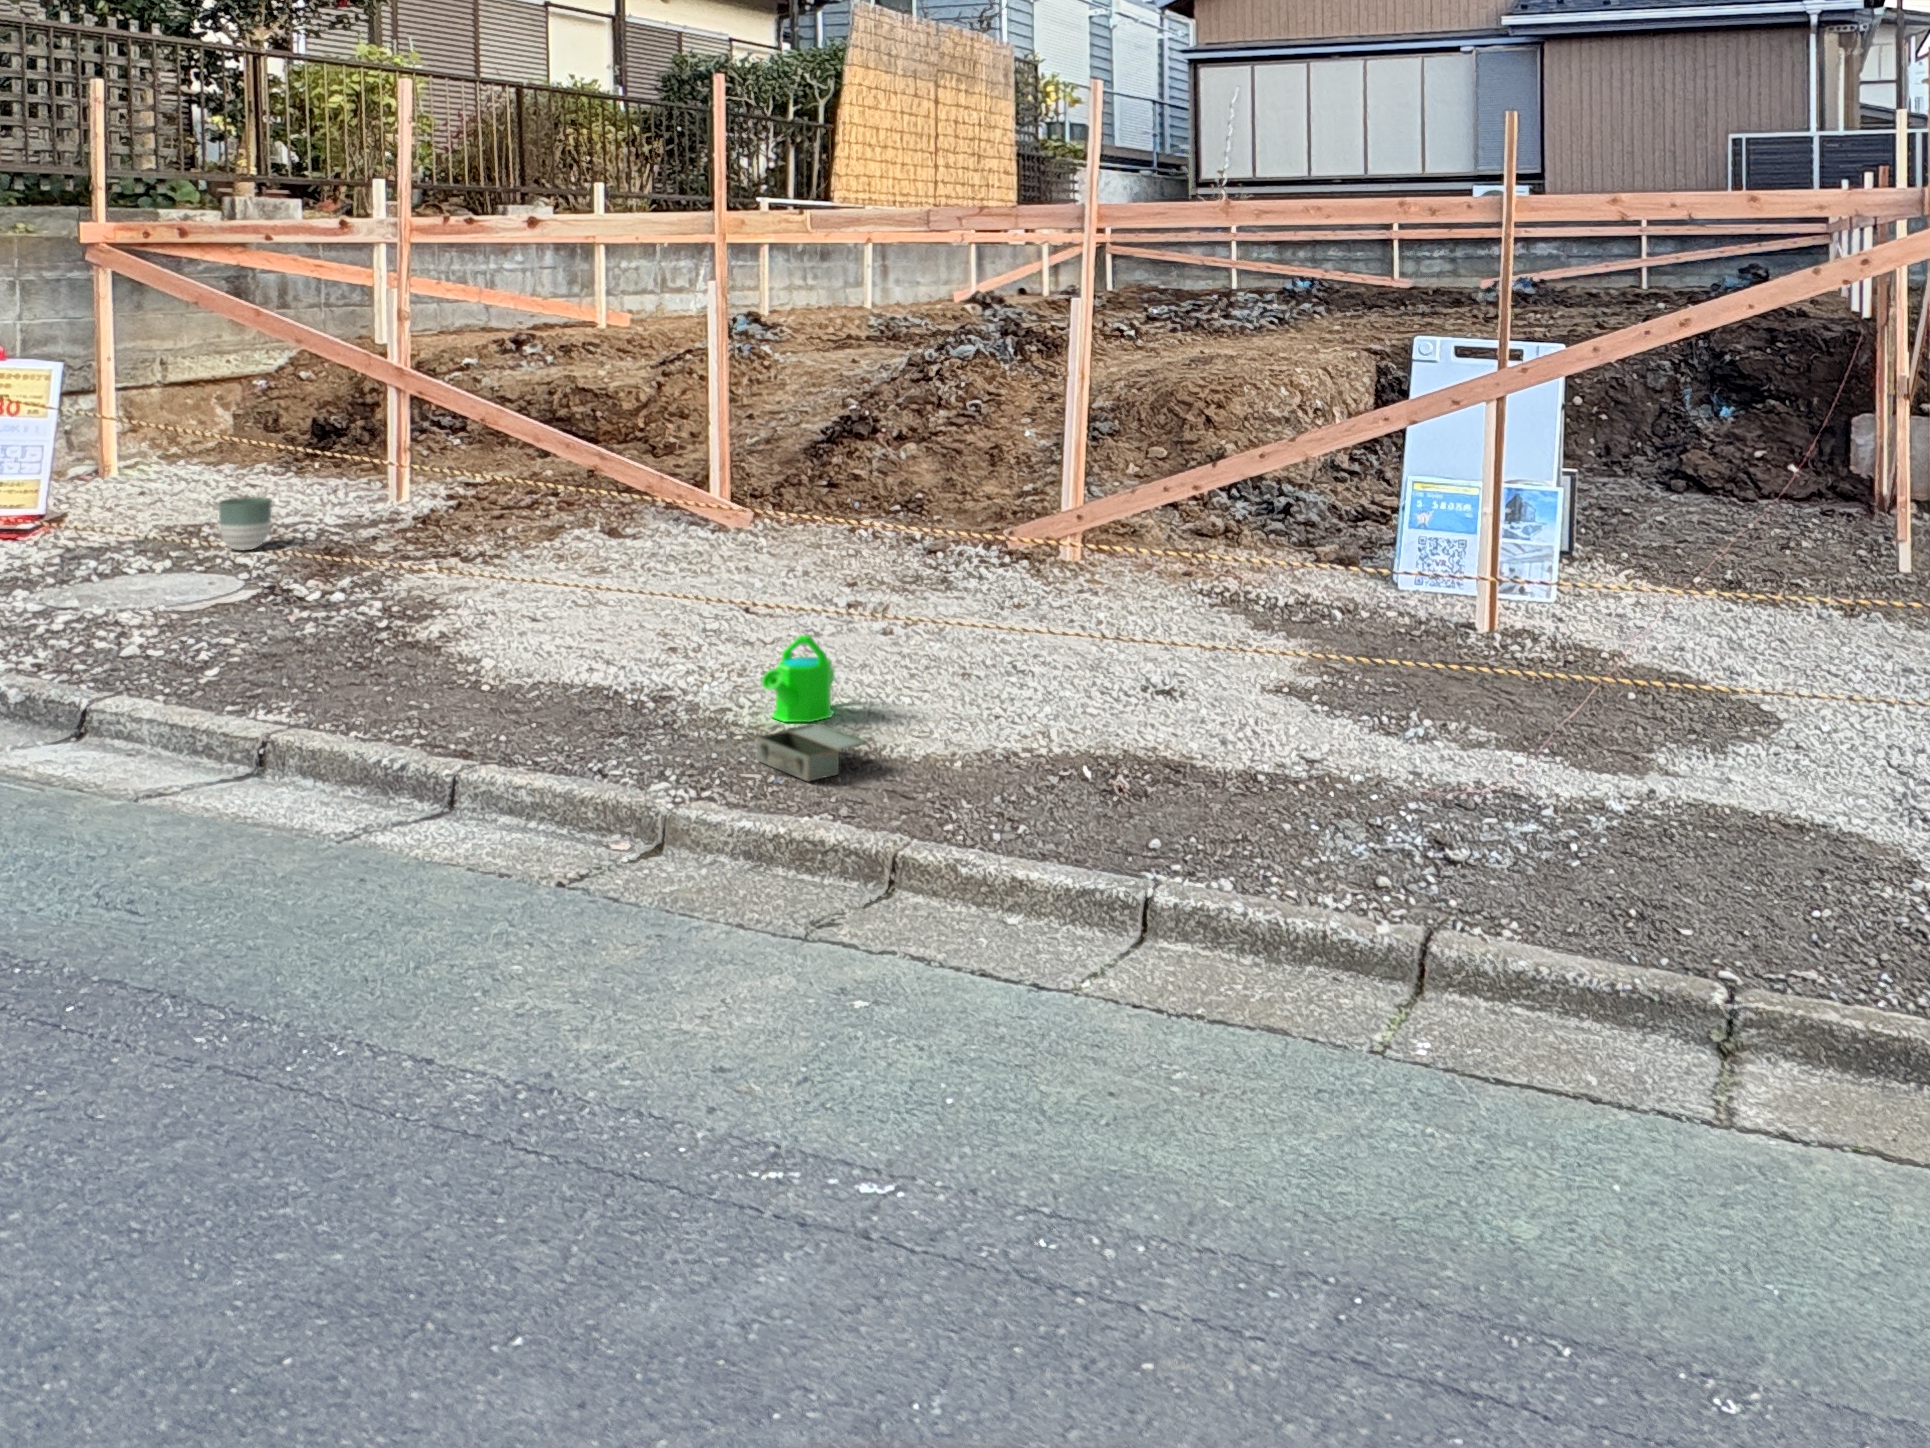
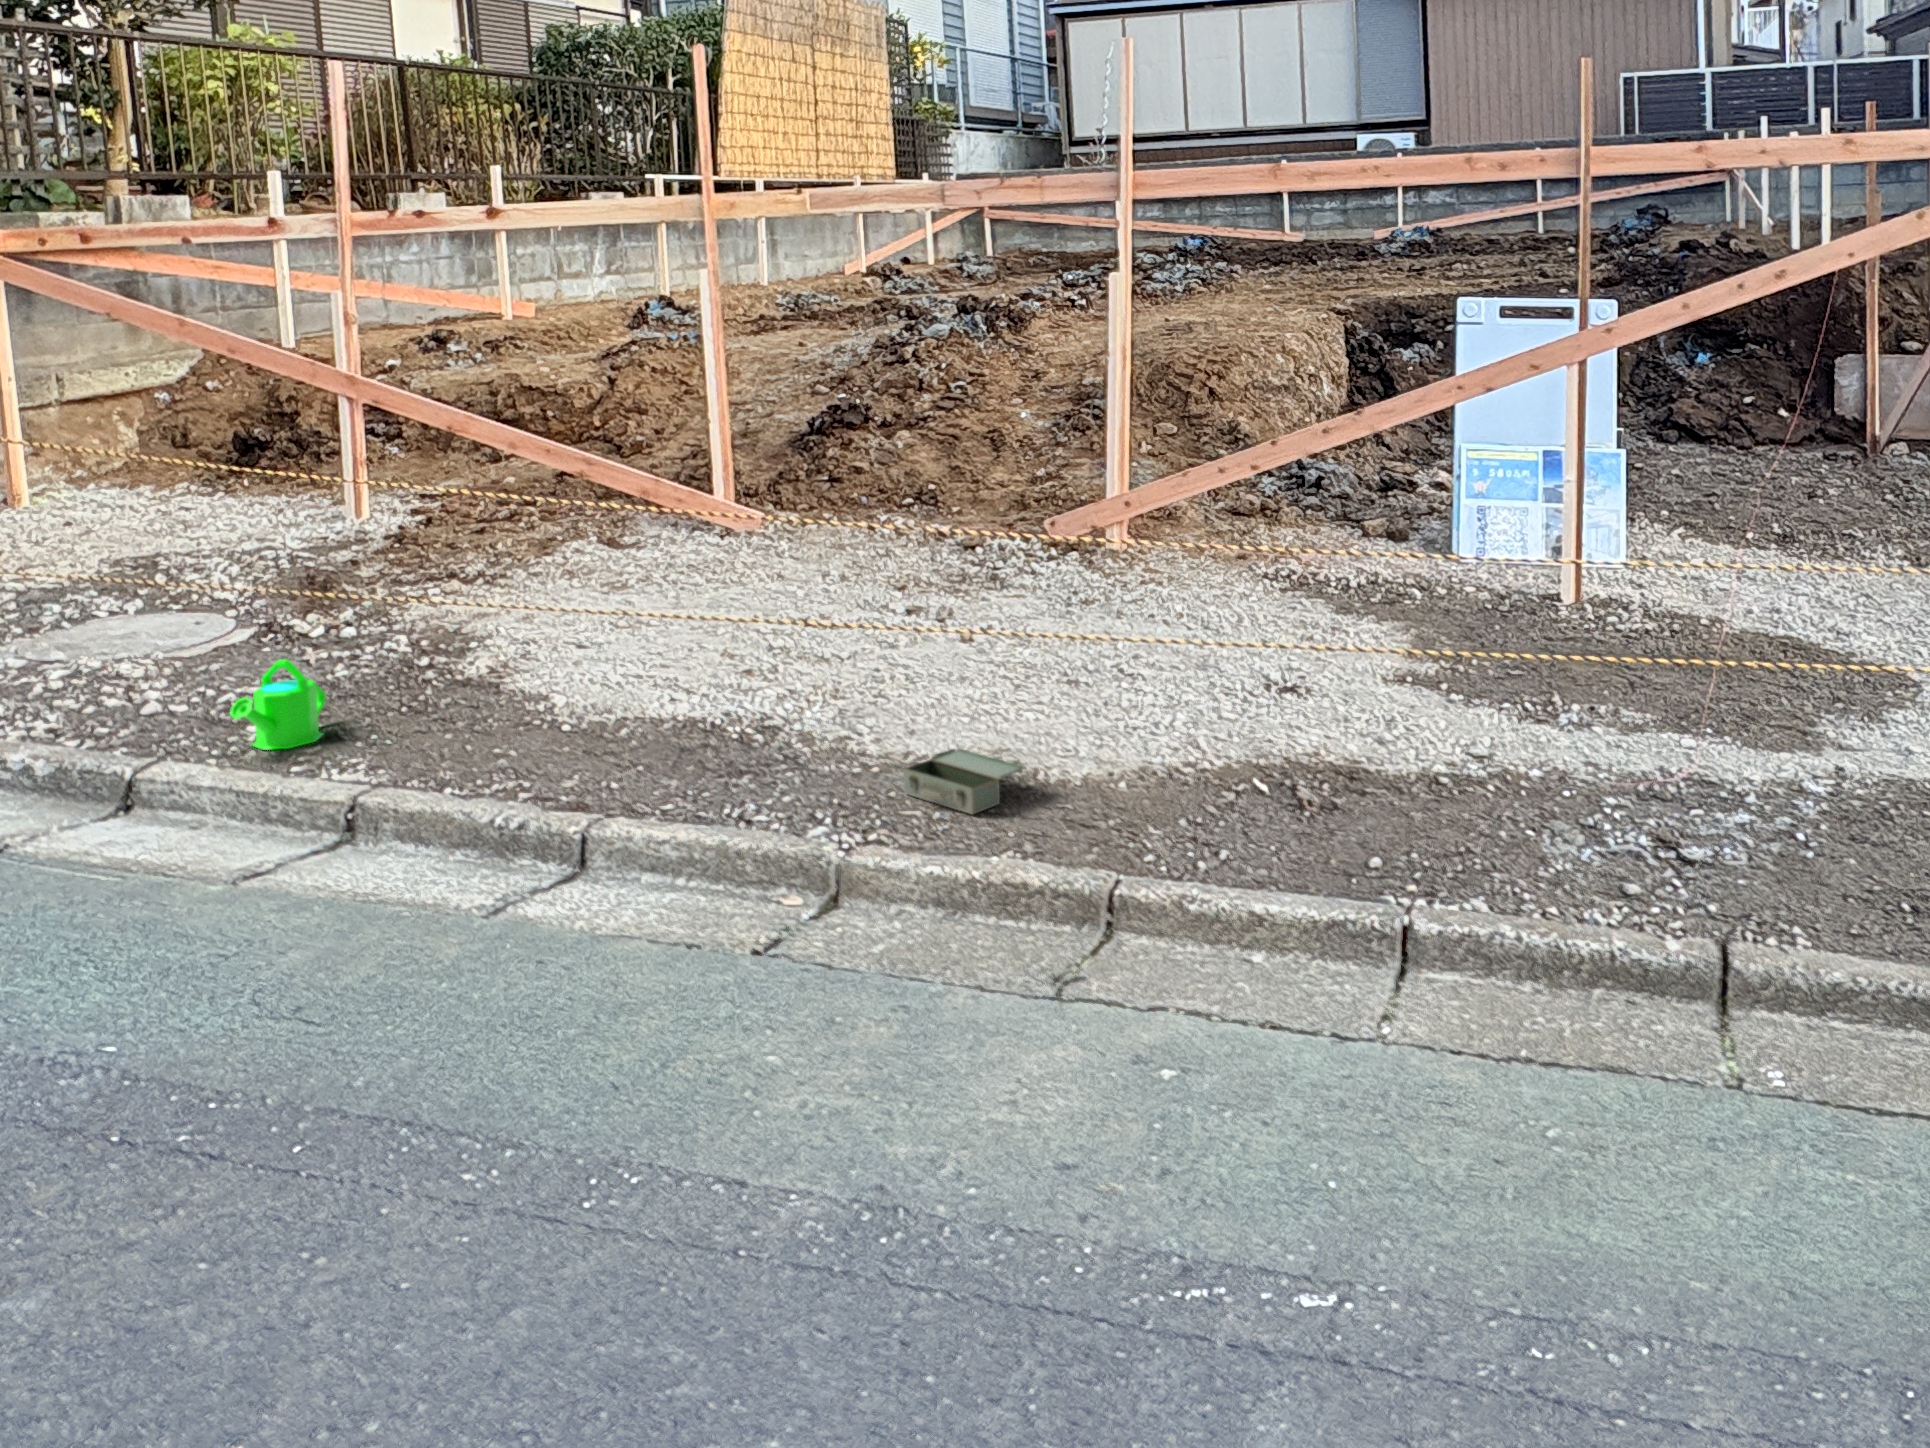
planter: present [218,497,272,550] -> none [185,522,242,580]
watering can: present [762,635,834,722] -> present [230,659,326,750]

